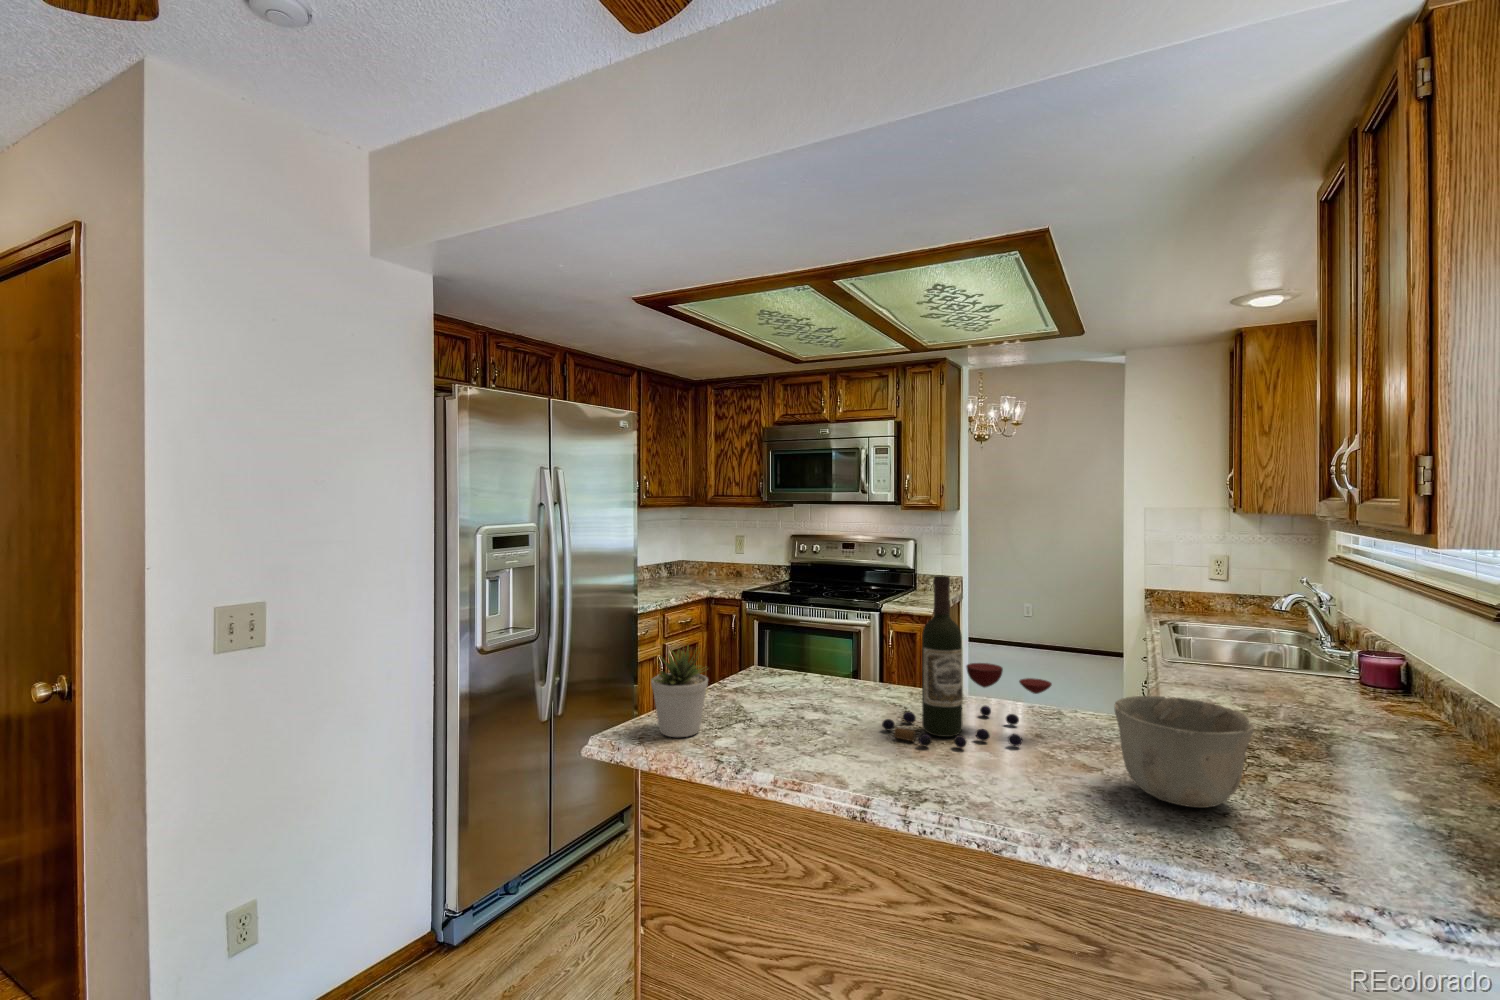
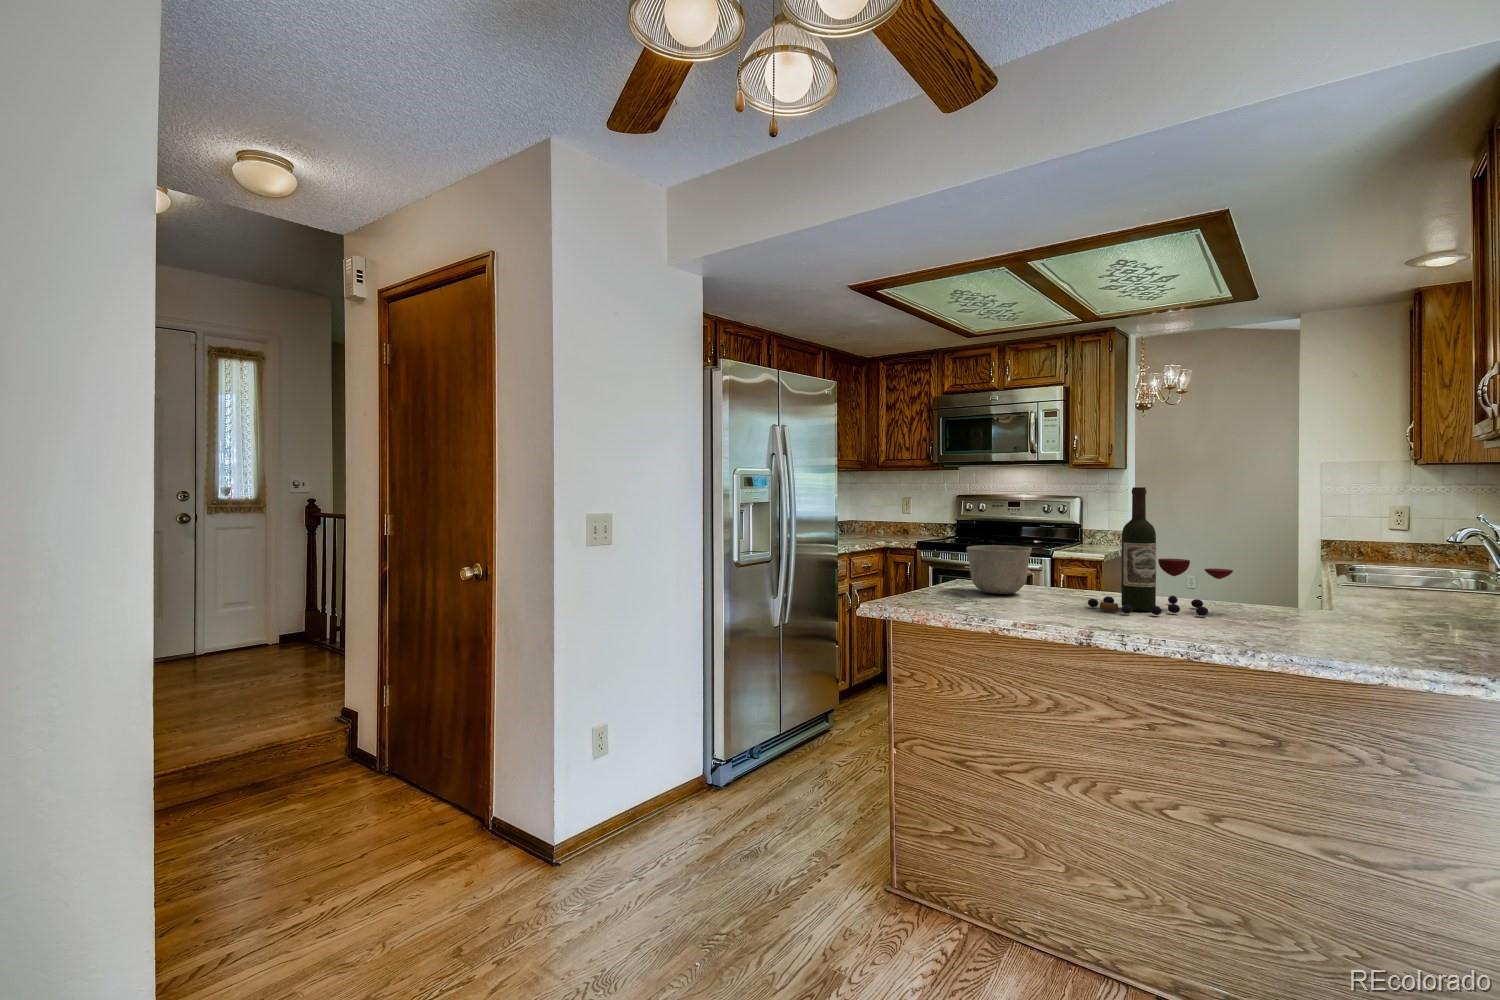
potted plant: present [651,648,708,737] -> none [906,537,951,605]
ceramic bowl: present [1114,696,1254,808] -> present [967,545,1032,594]

